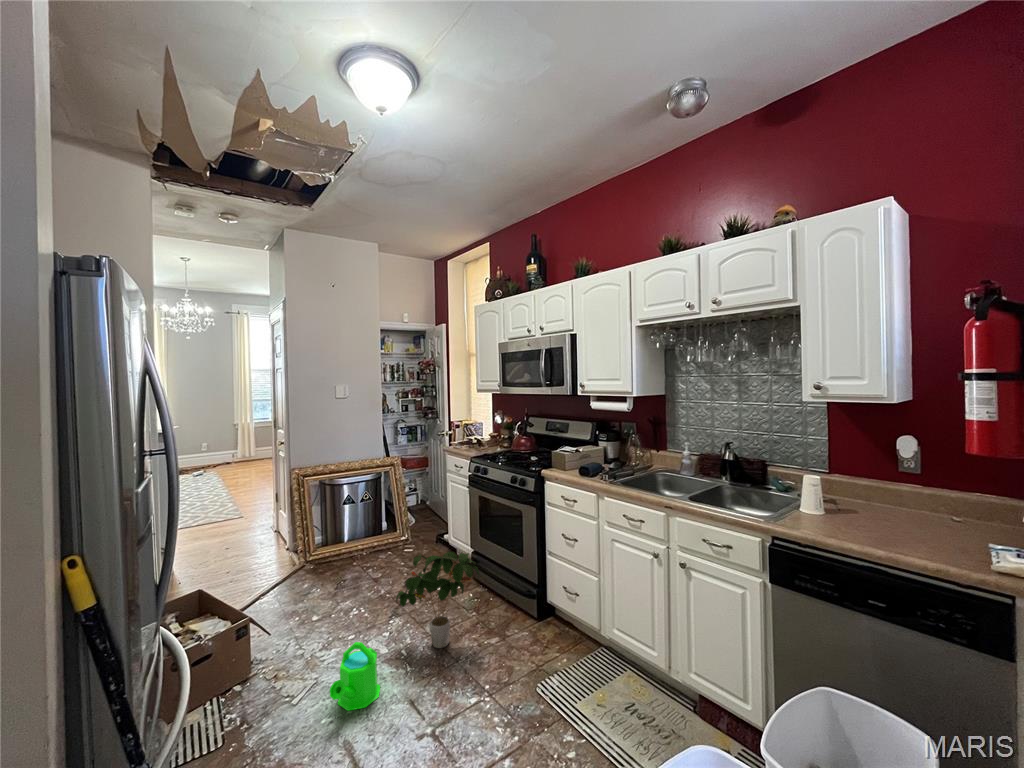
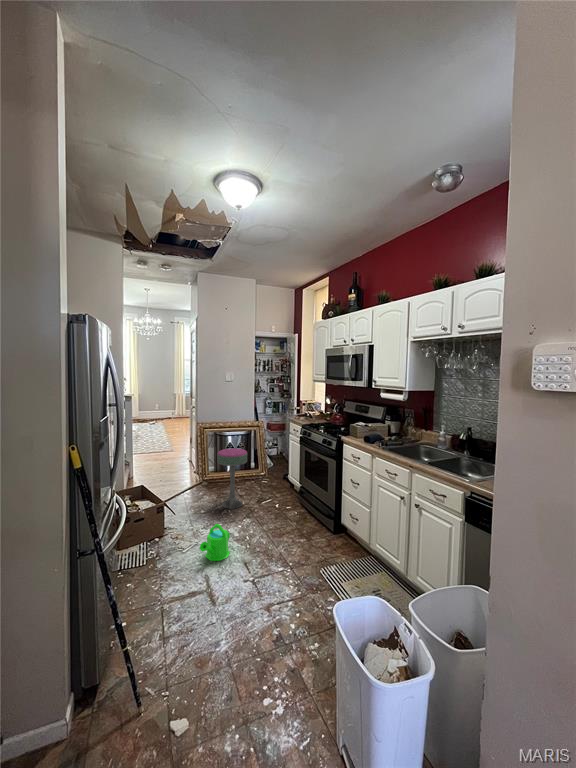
bar stool: none [337,504,387,604] -> present [217,448,247,509]
potted plant: present [396,552,479,648] -> none [244,480,296,540]

